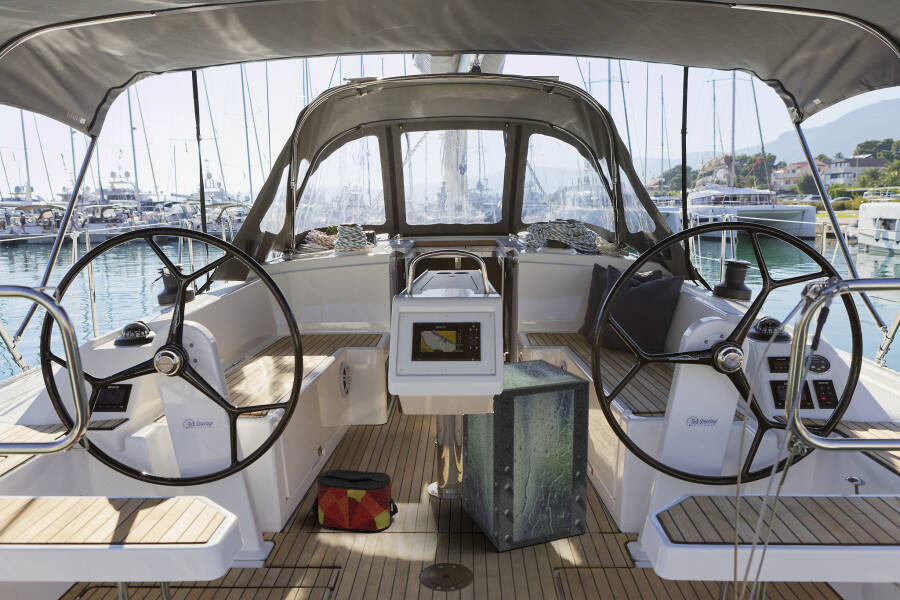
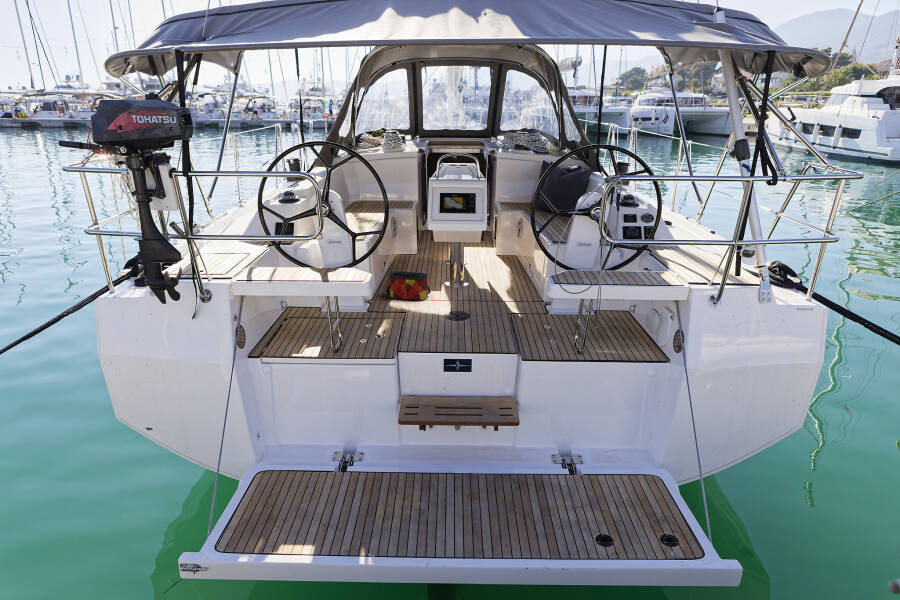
storage box: present [462,359,590,552] -> none [463,215,530,308]

